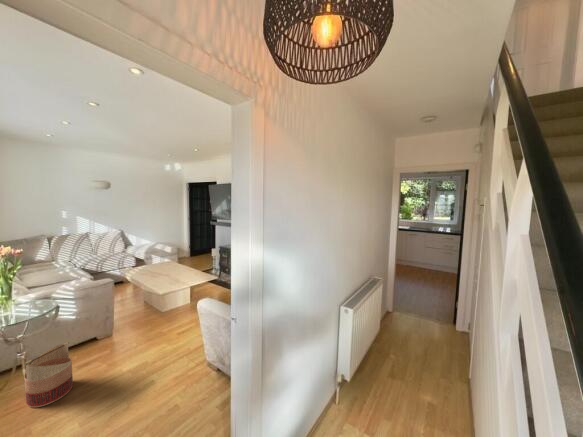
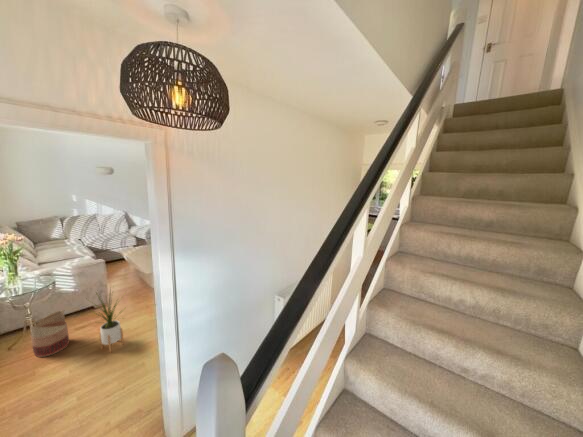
house plant: none [103,307,154,394] -> present [98,298,124,352]

